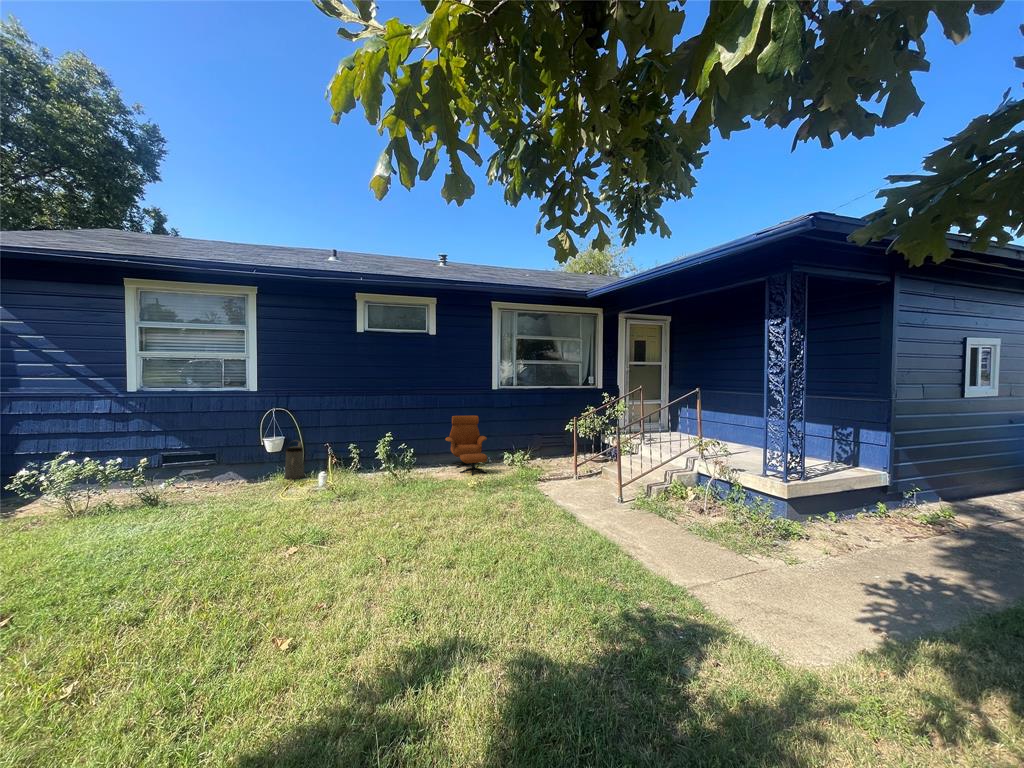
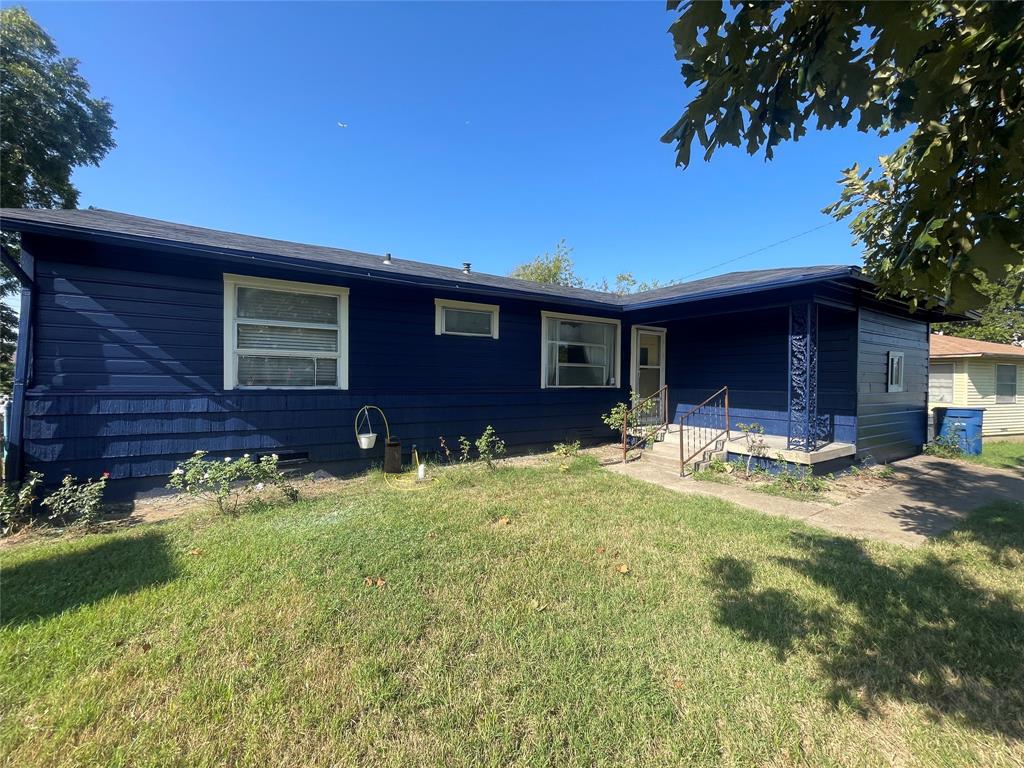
lounge chair: present [445,415,487,475] -> none [507,411,553,463]

